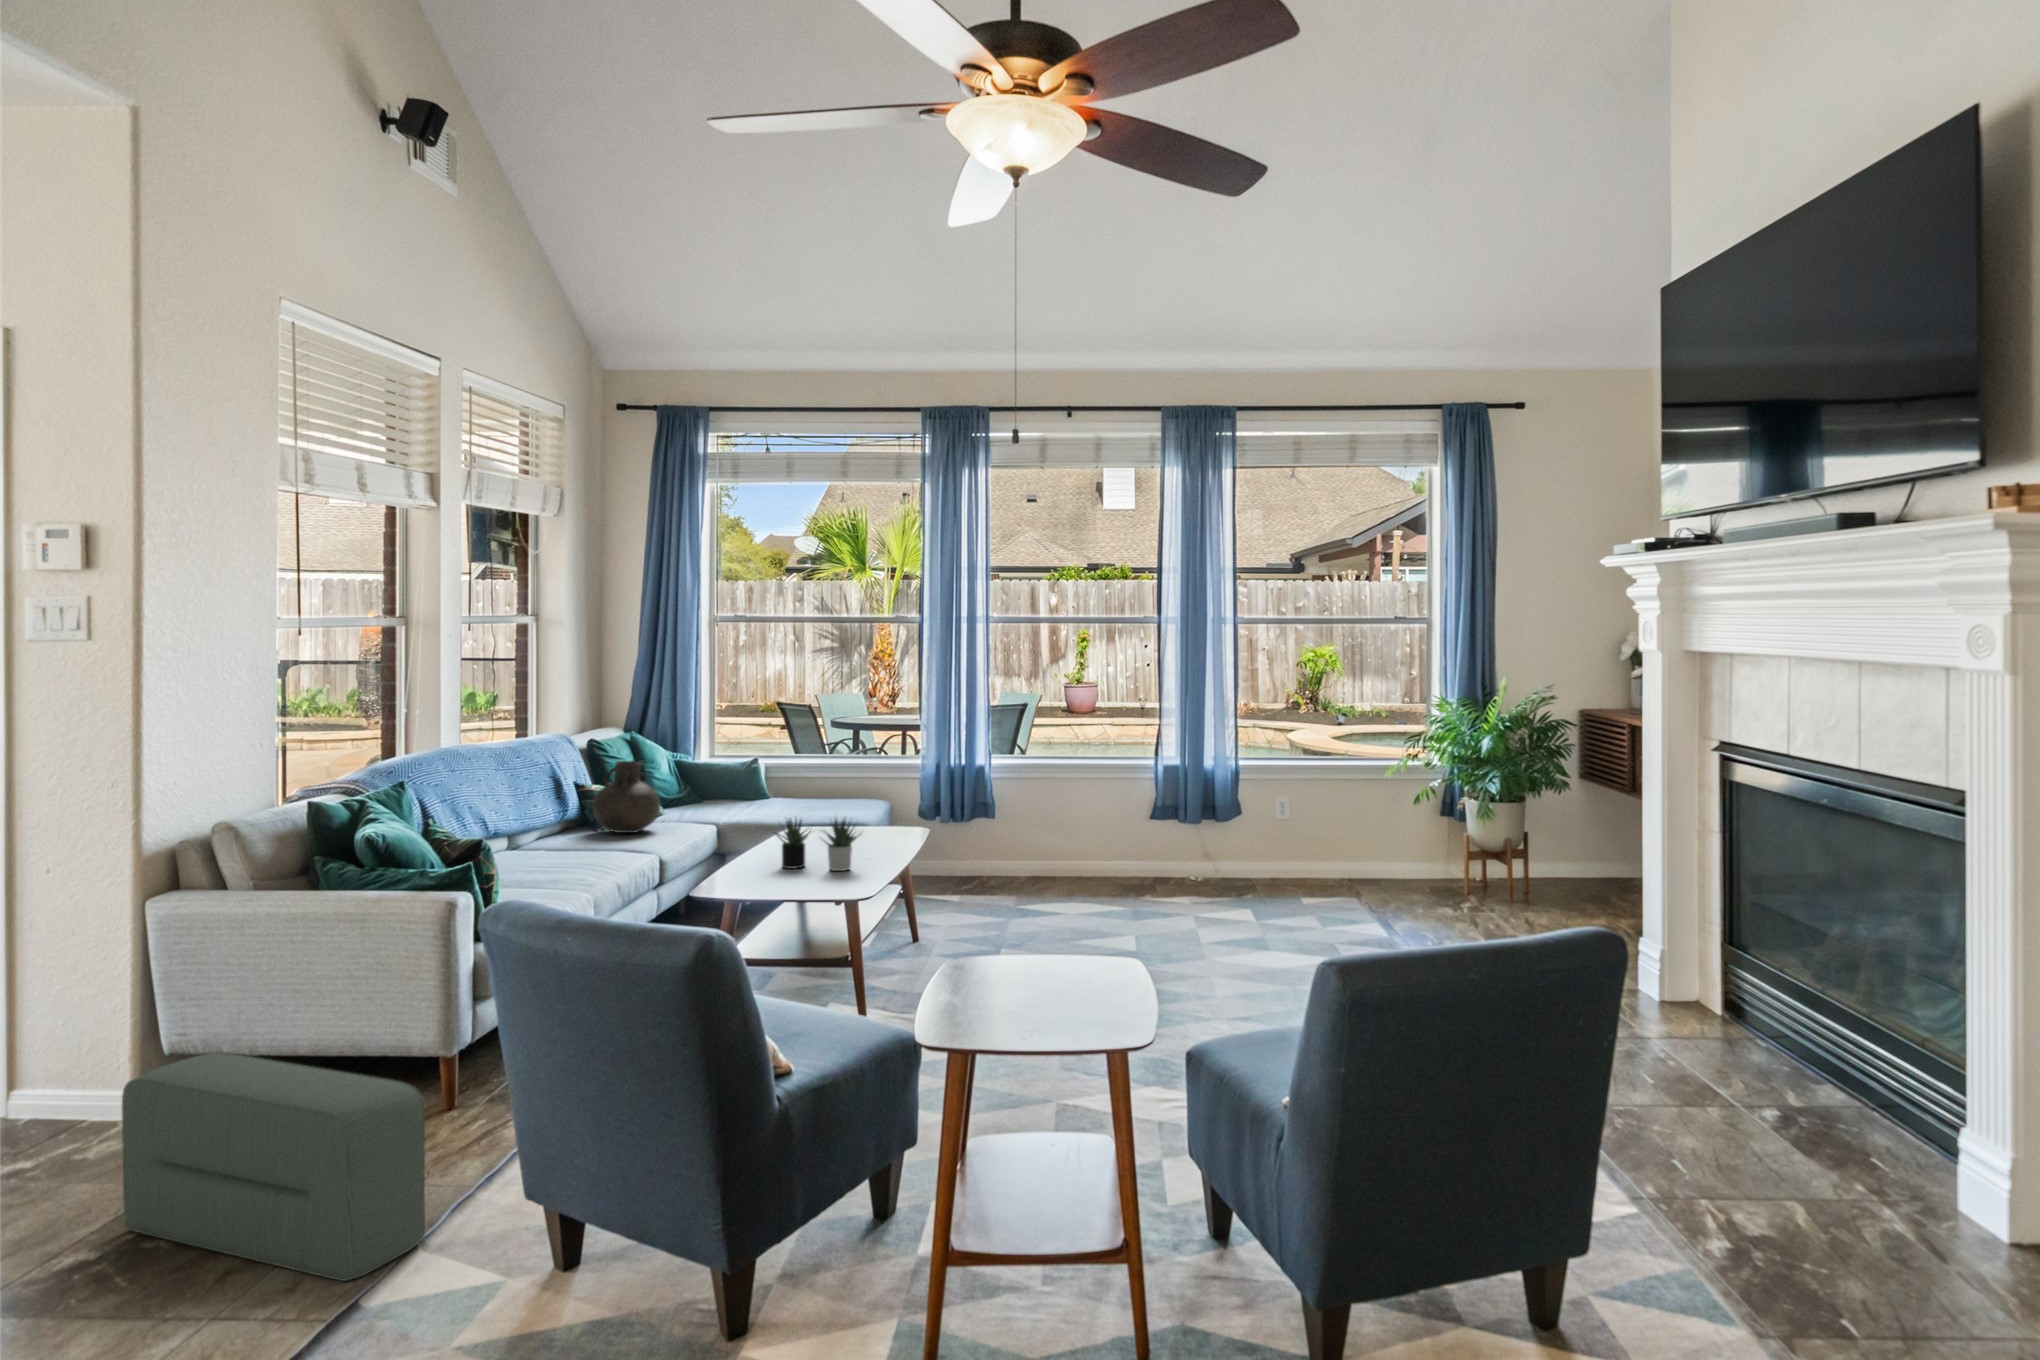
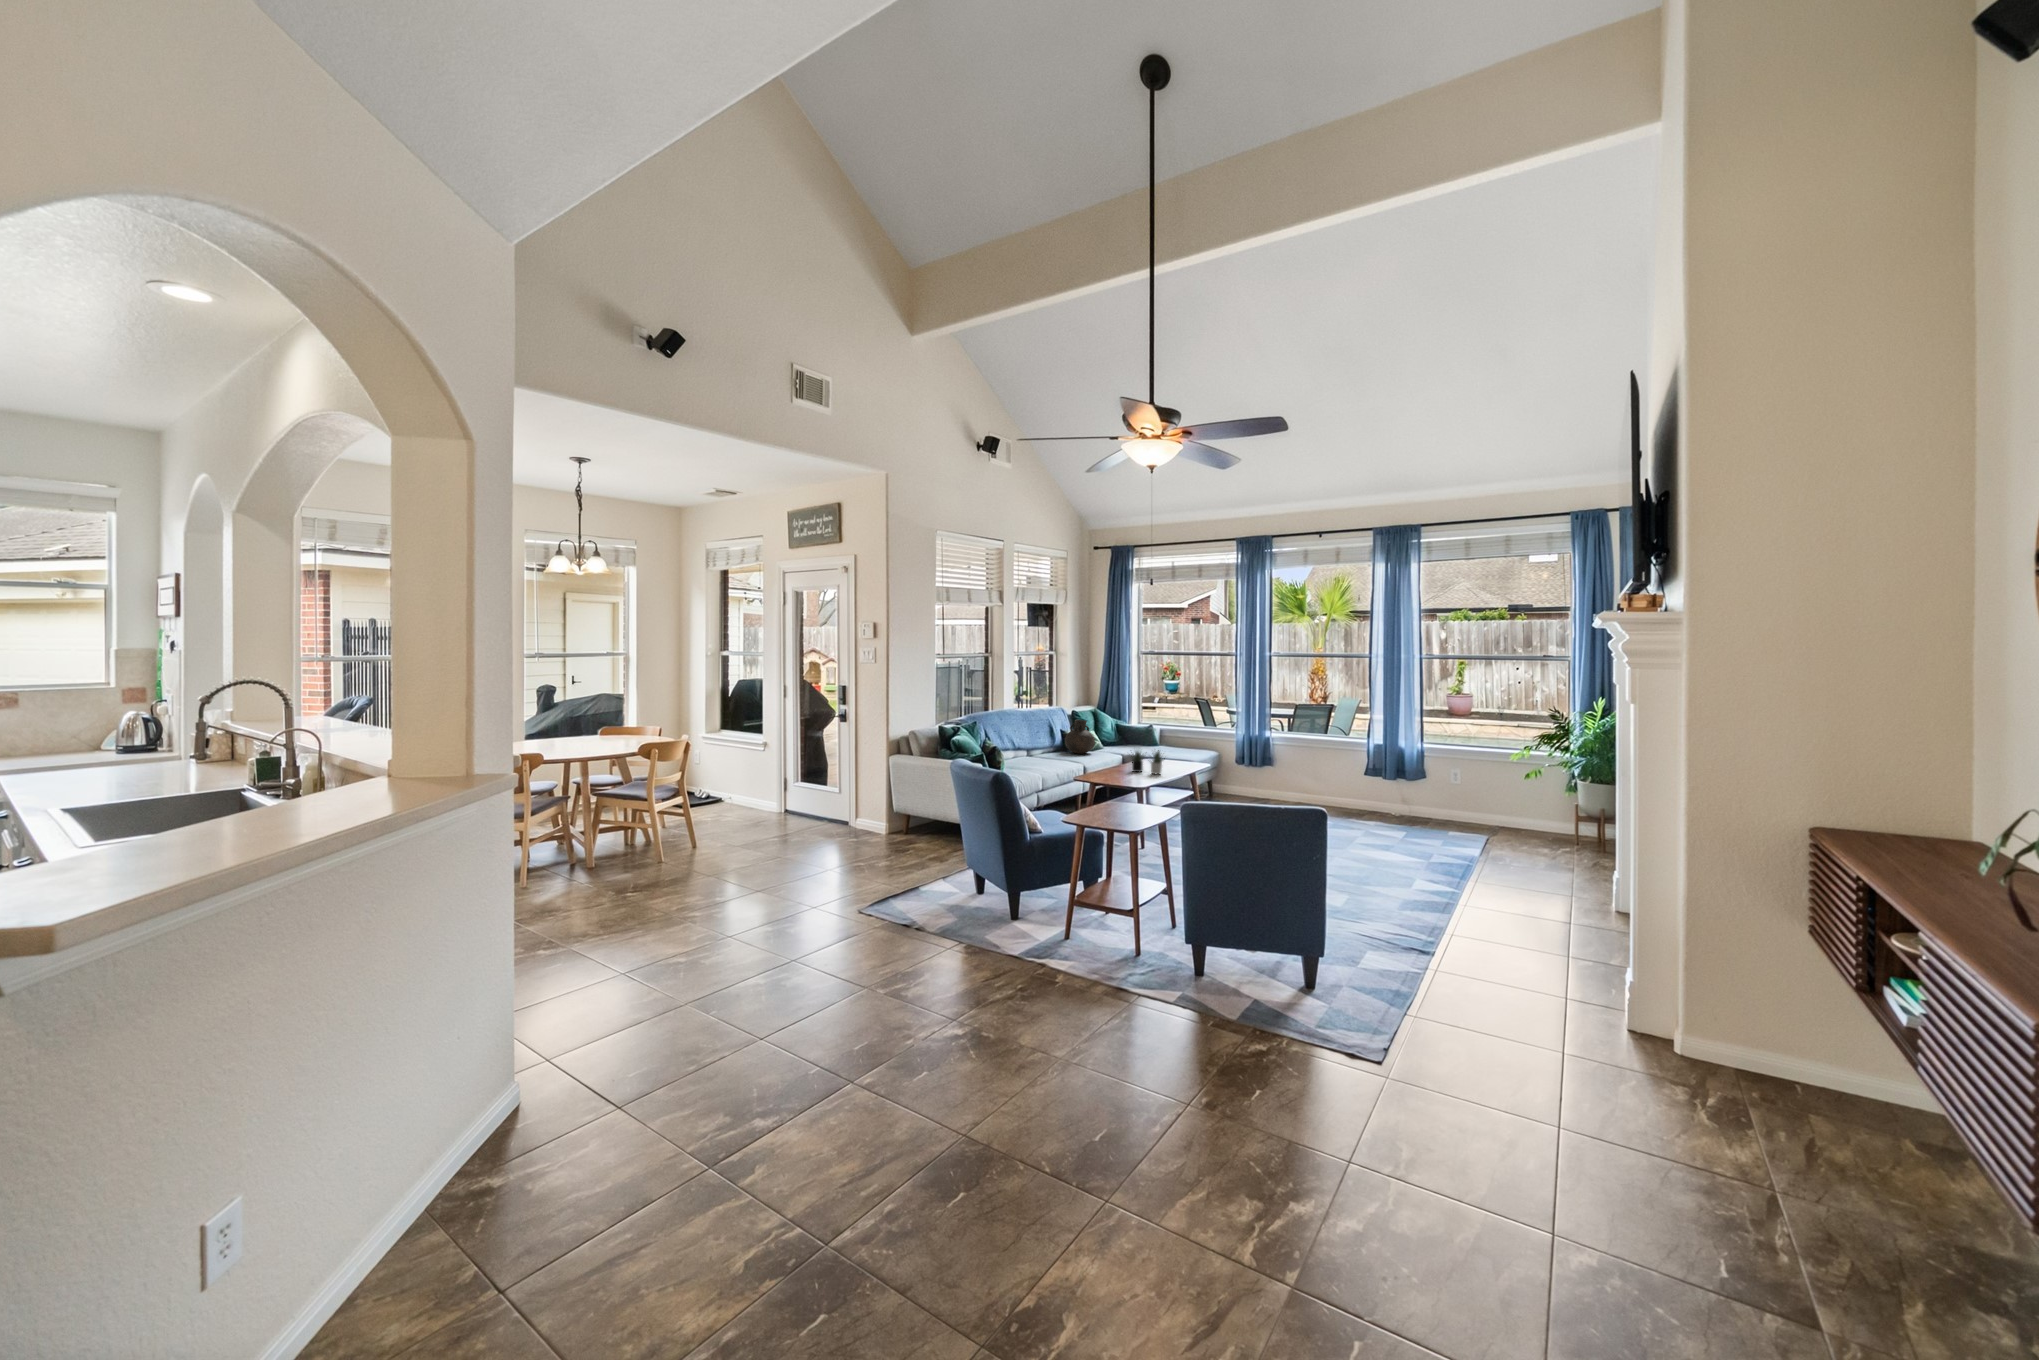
pouf: present [122,1052,425,1281] -> none [867,807,951,883]

